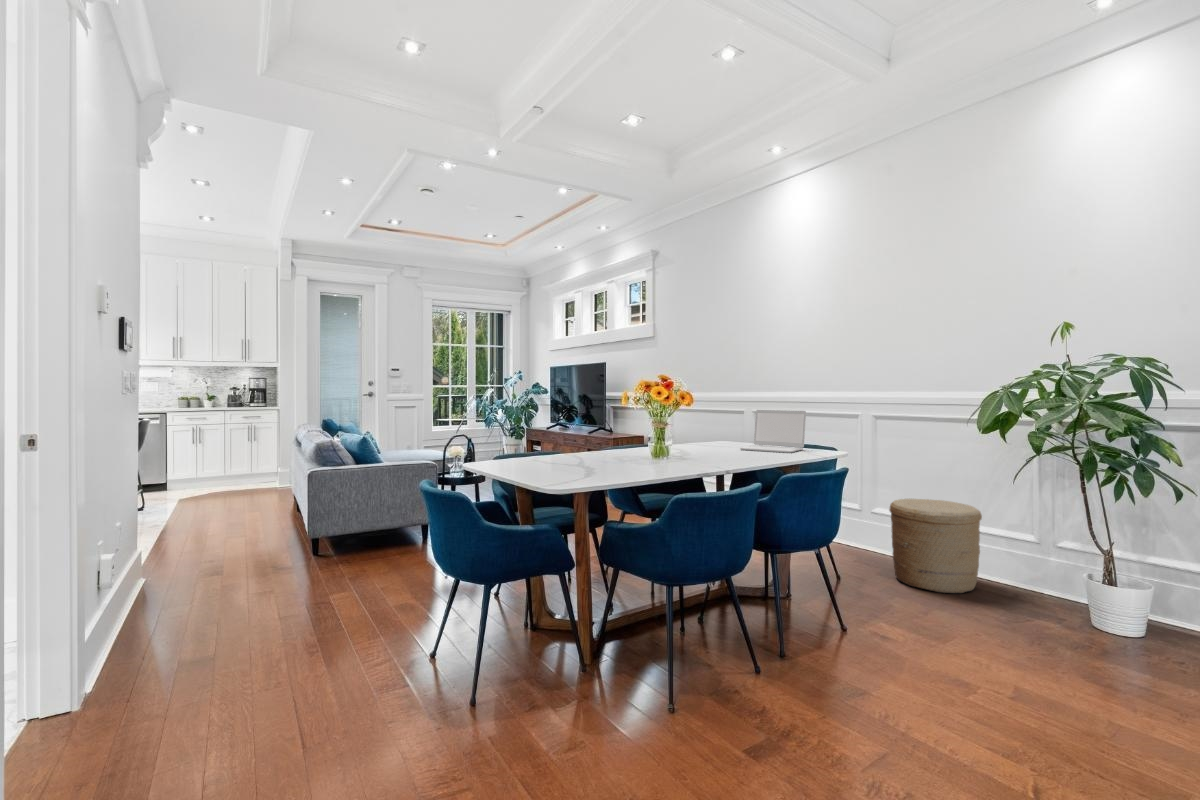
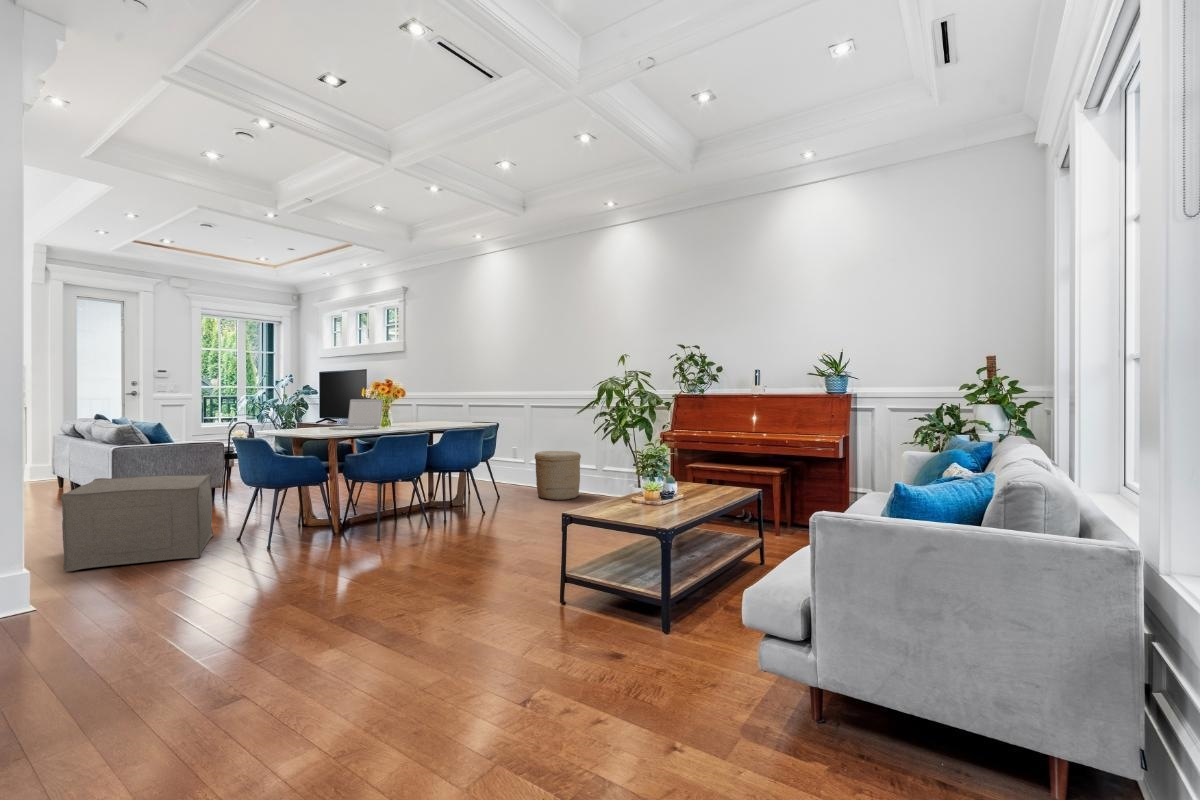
laptop: present [740,410,806,453] -> present [329,399,383,430]
ottoman: none [158,533,405,717] -> present [61,474,213,572]

